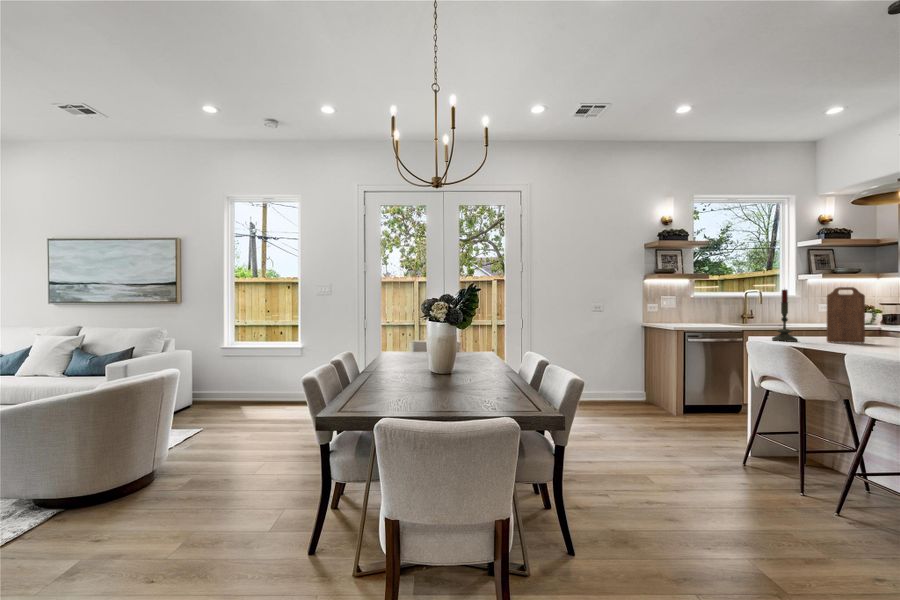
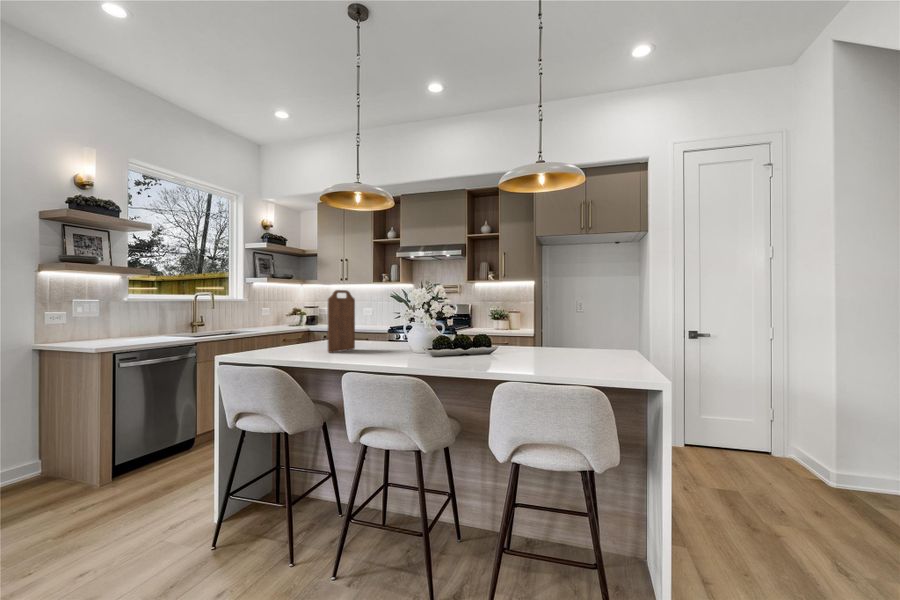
candle: present [772,289,797,342] -> none [273,289,302,358]

